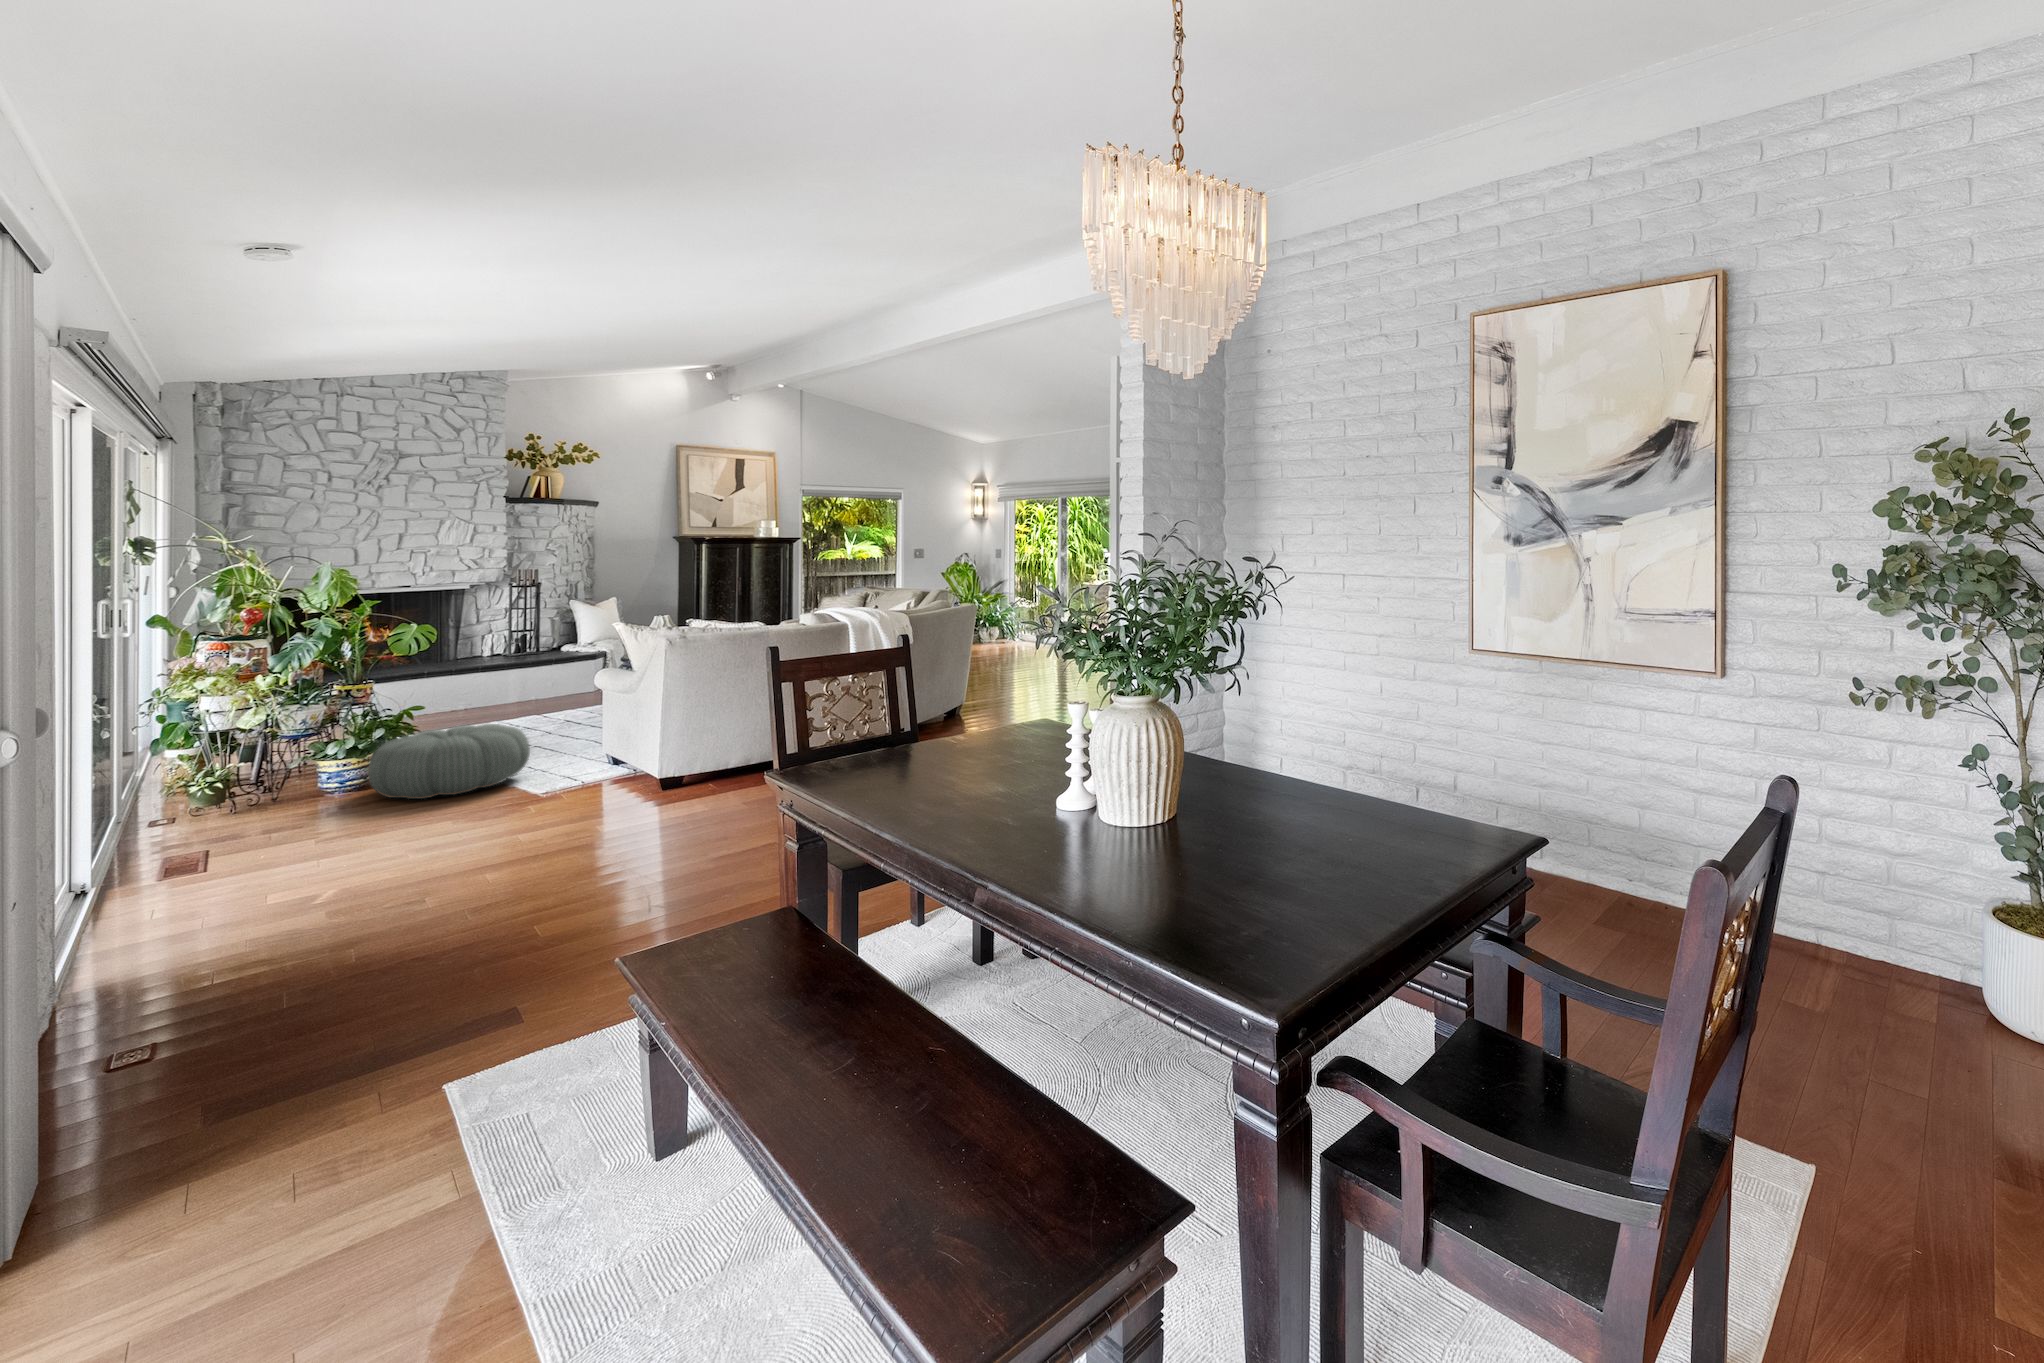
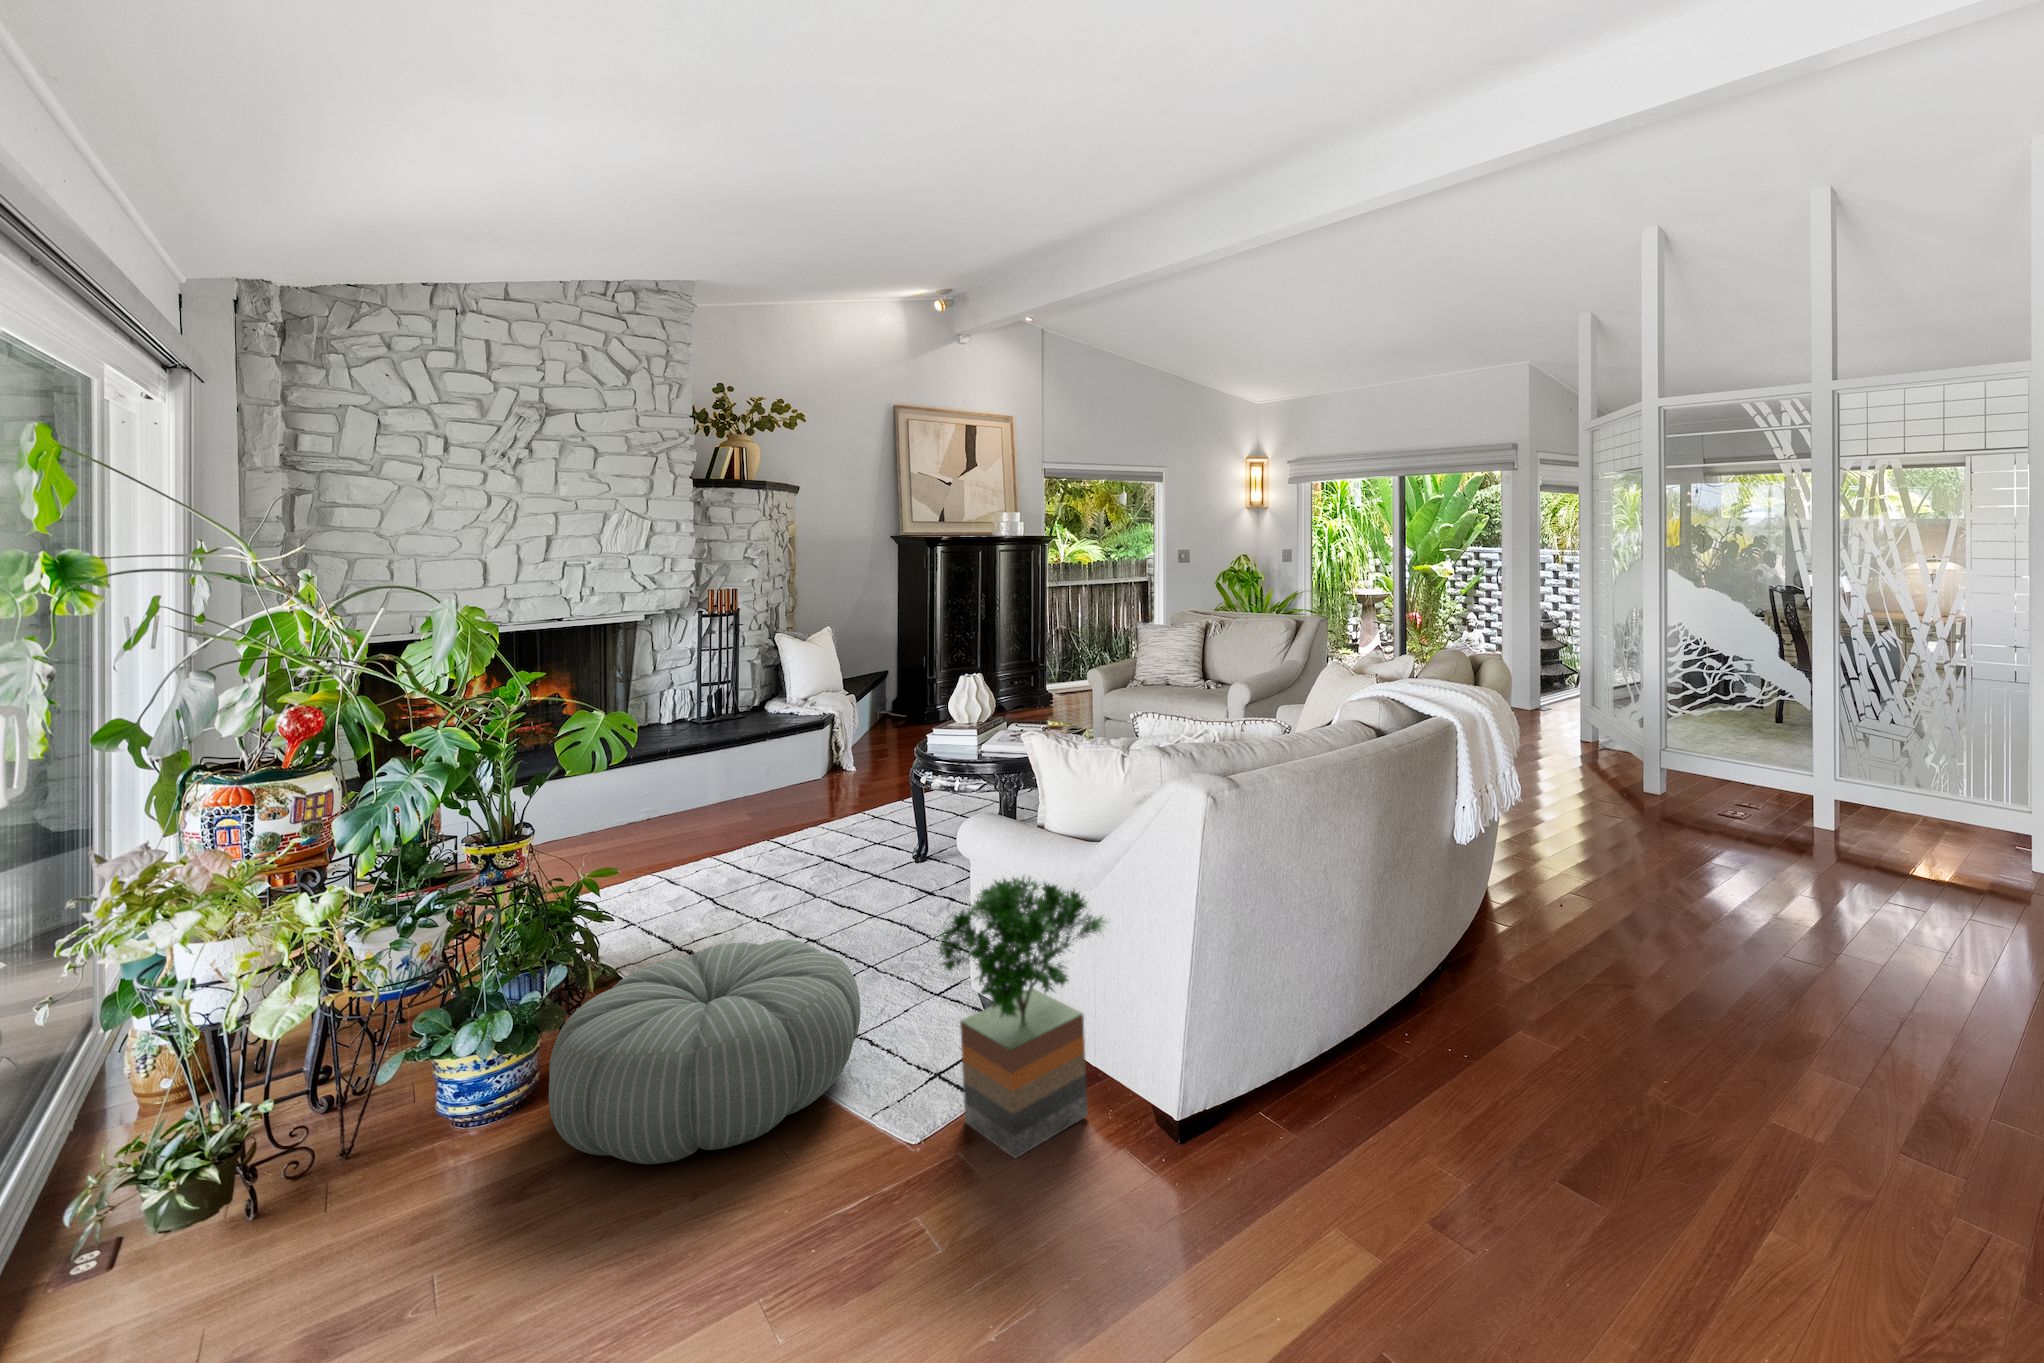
potted tree: none [543,682,638,796] -> present [939,877,1106,1158]

